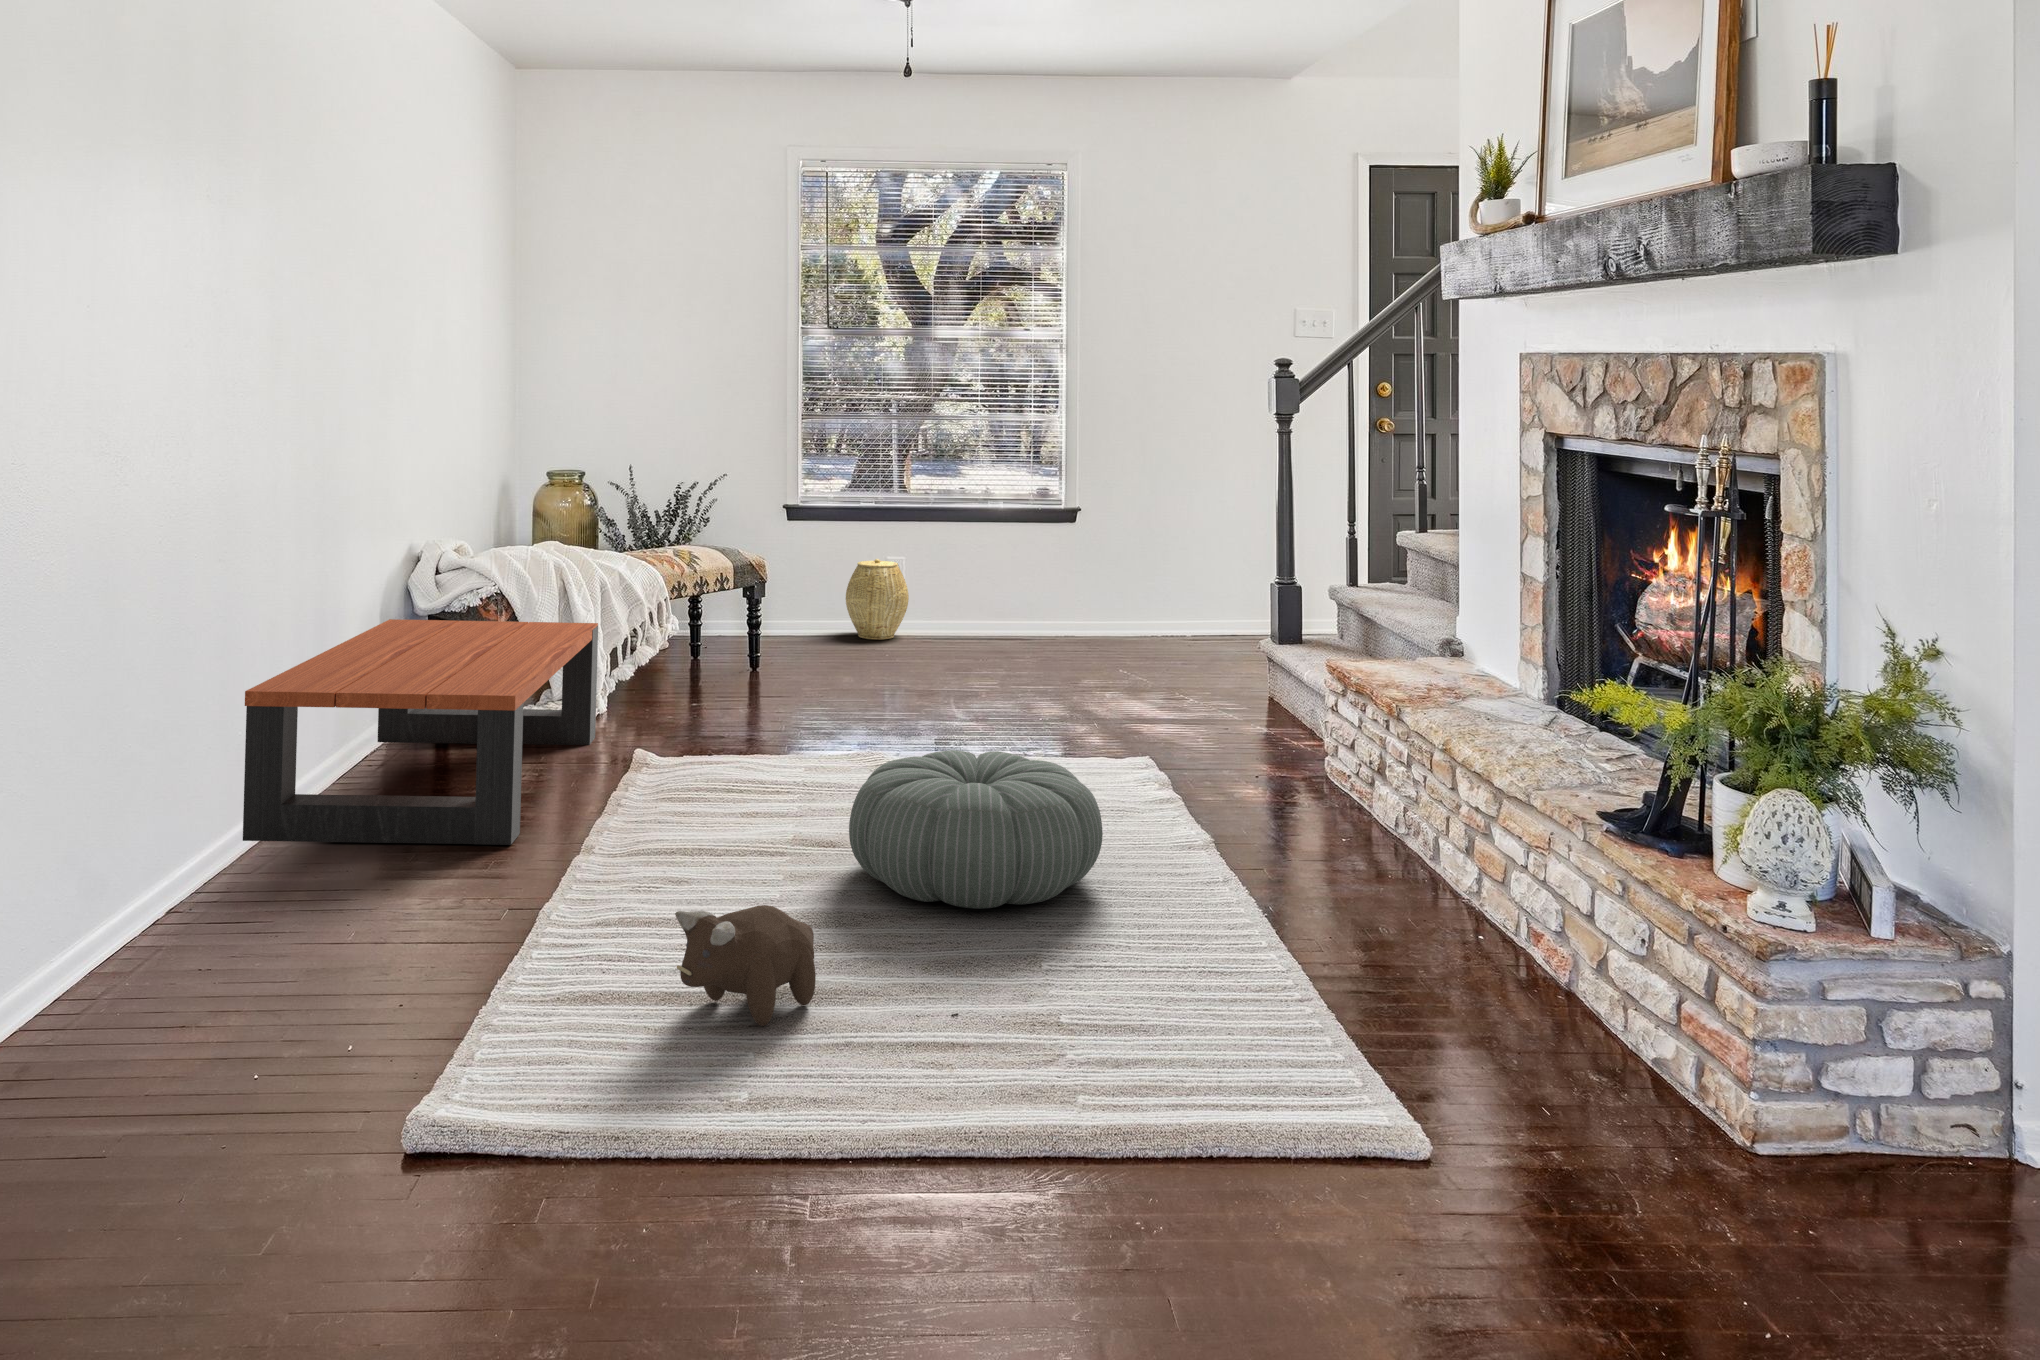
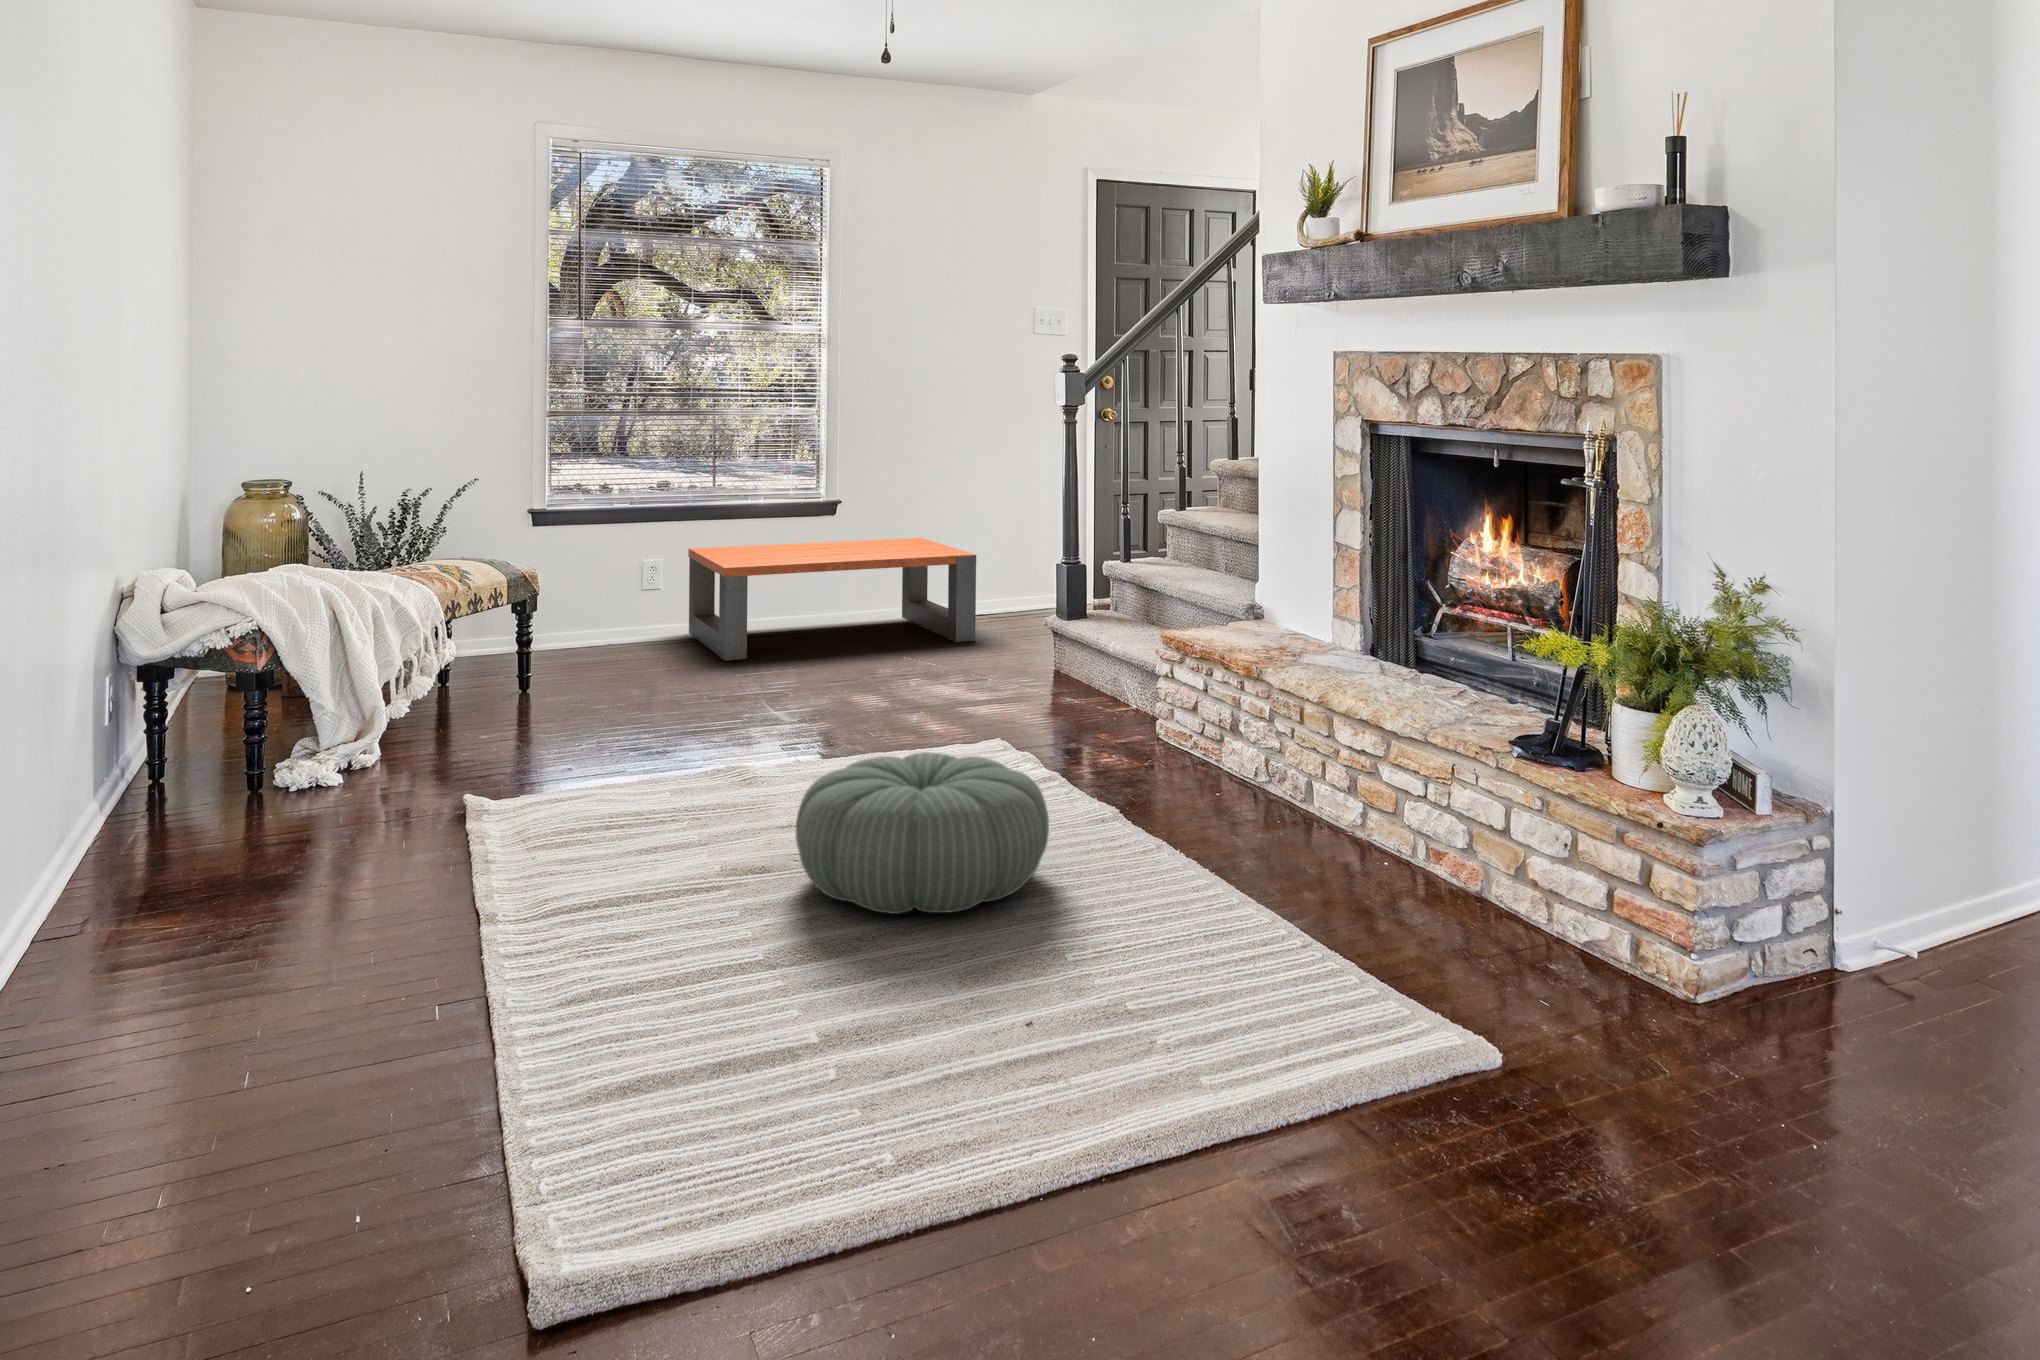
woven basket: present [846,559,909,640] -> none [585,562,654,648]
coffee table: present [243,619,598,845] -> present [688,538,976,661]
plush toy: present [675,905,816,1026] -> none [741,943,874,1070]

